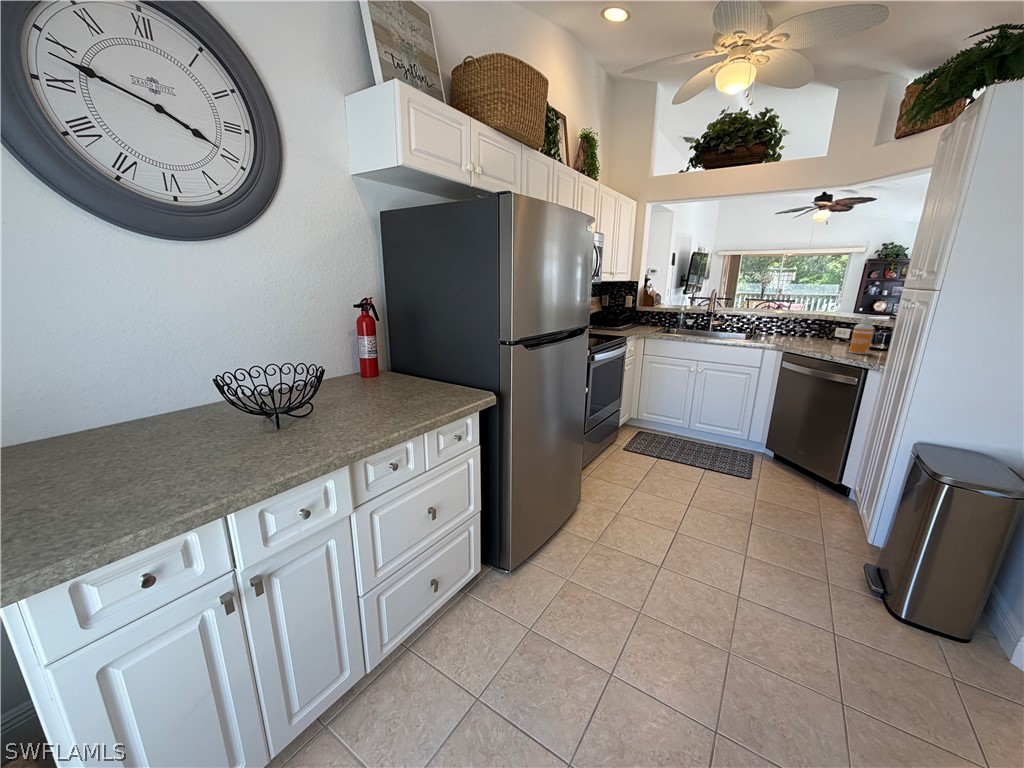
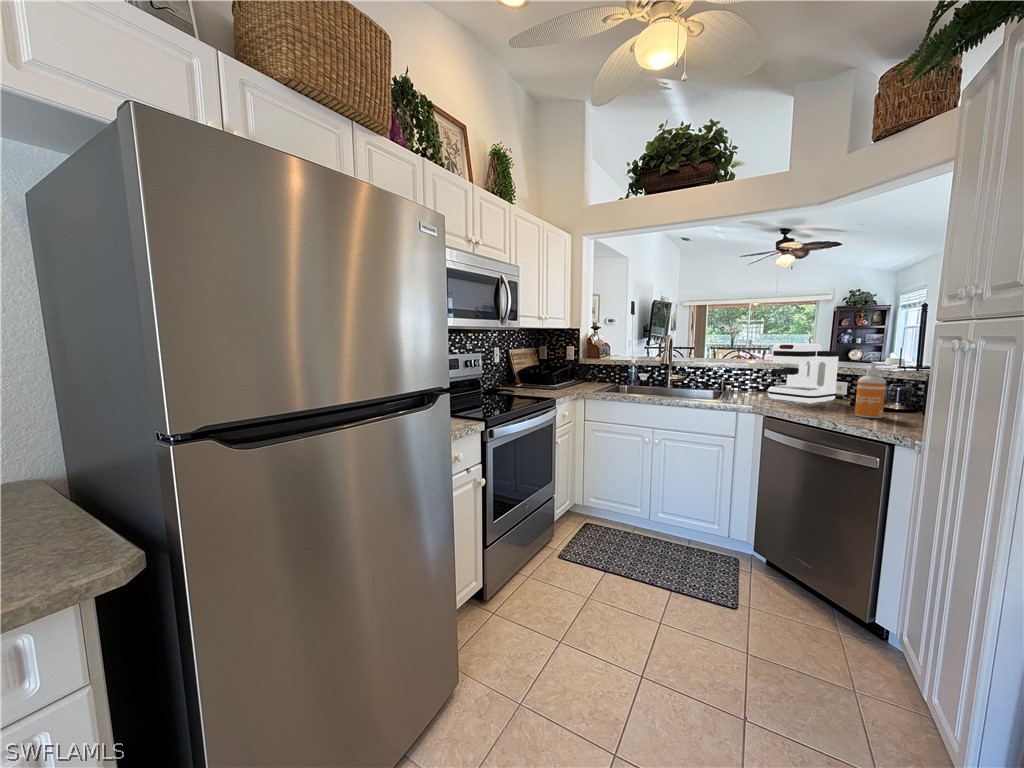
coffee maker: none [789,298,847,345] -> present [768,343,839,404]

